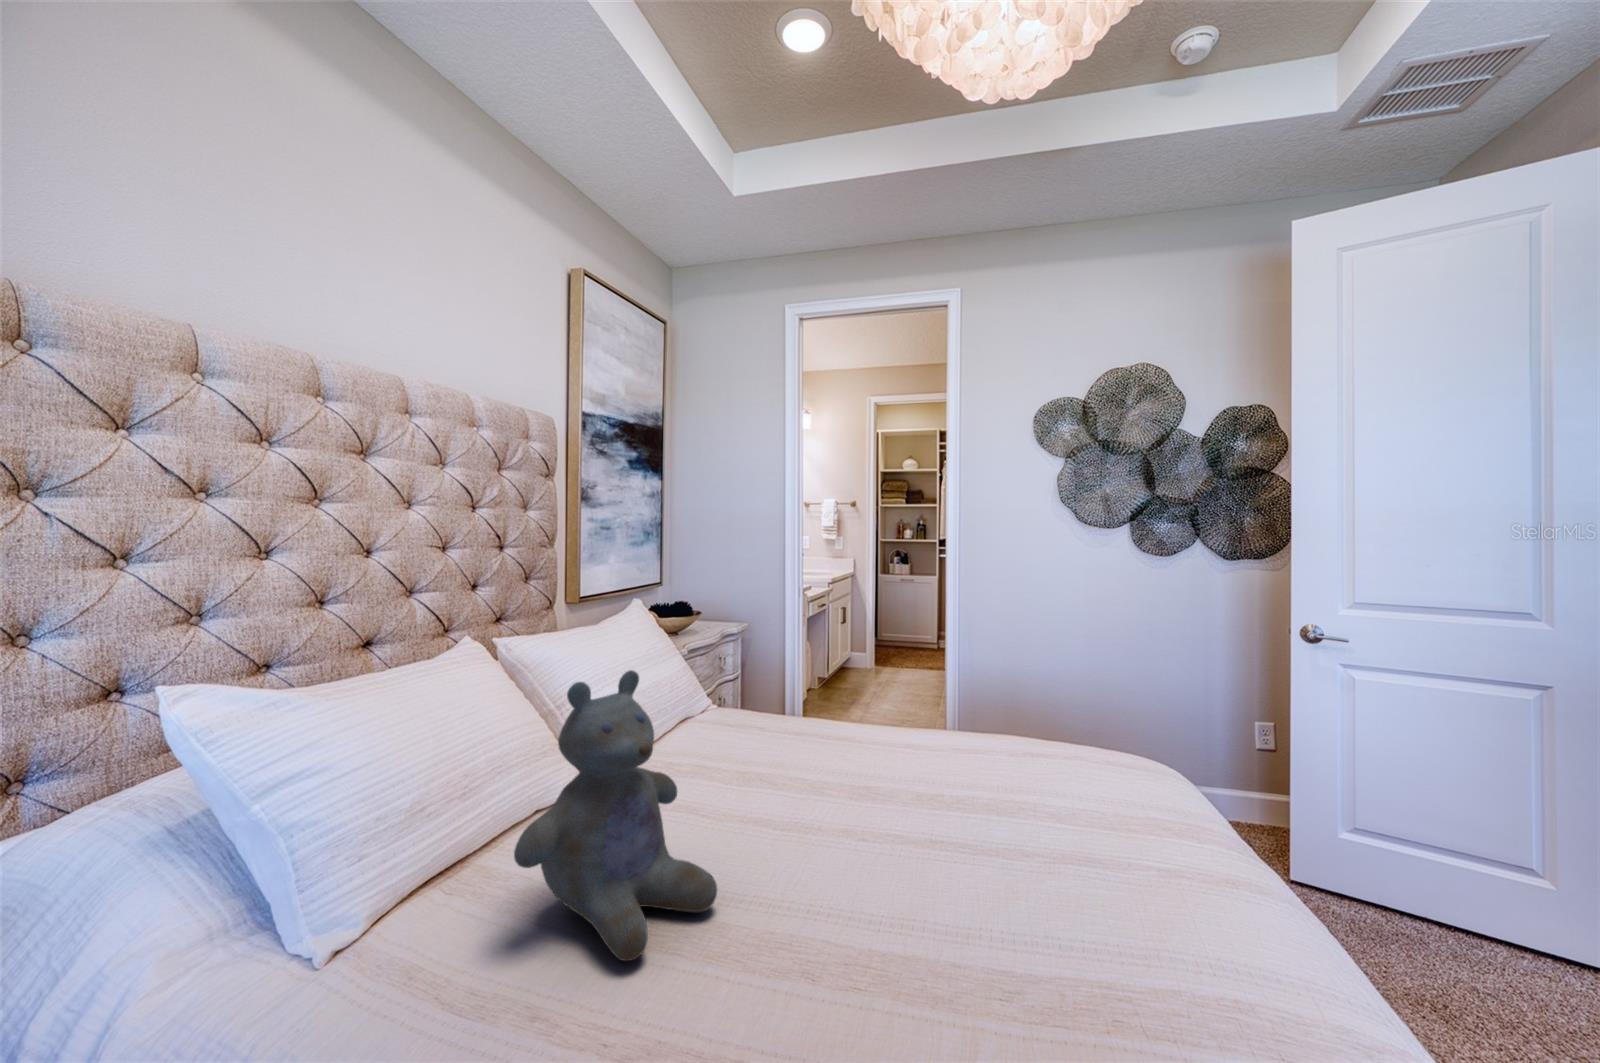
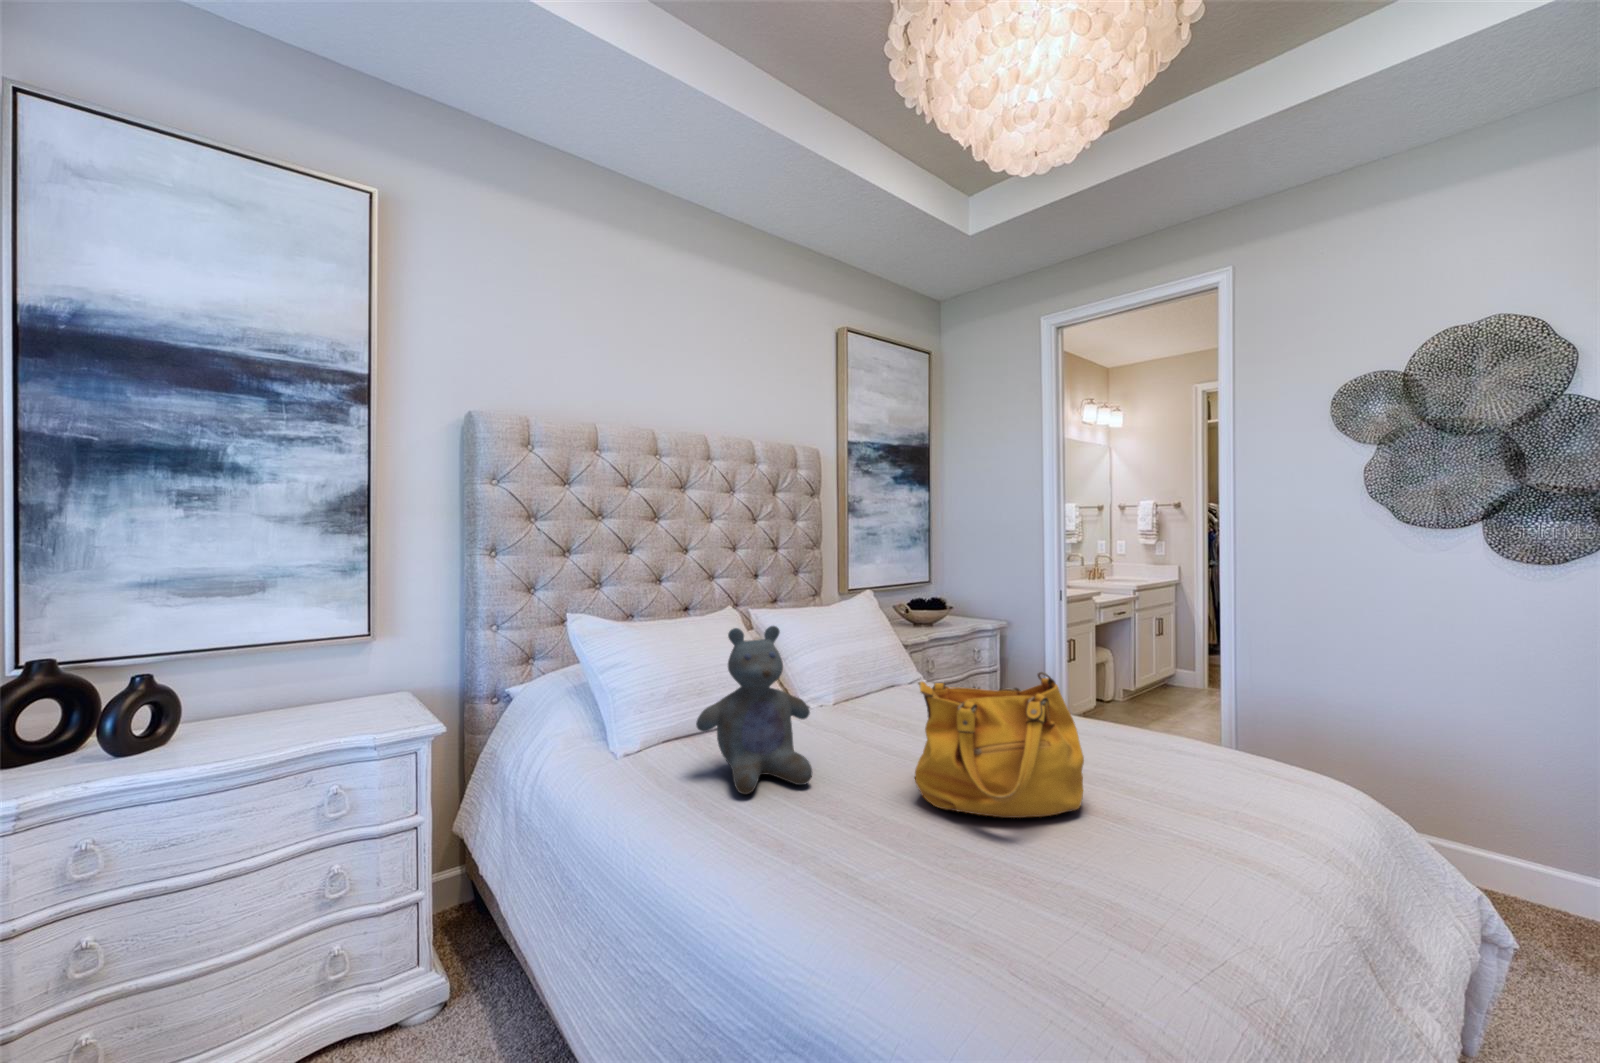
handbag: none [846,694,1037,895] -> present [915,672,1084,818]

